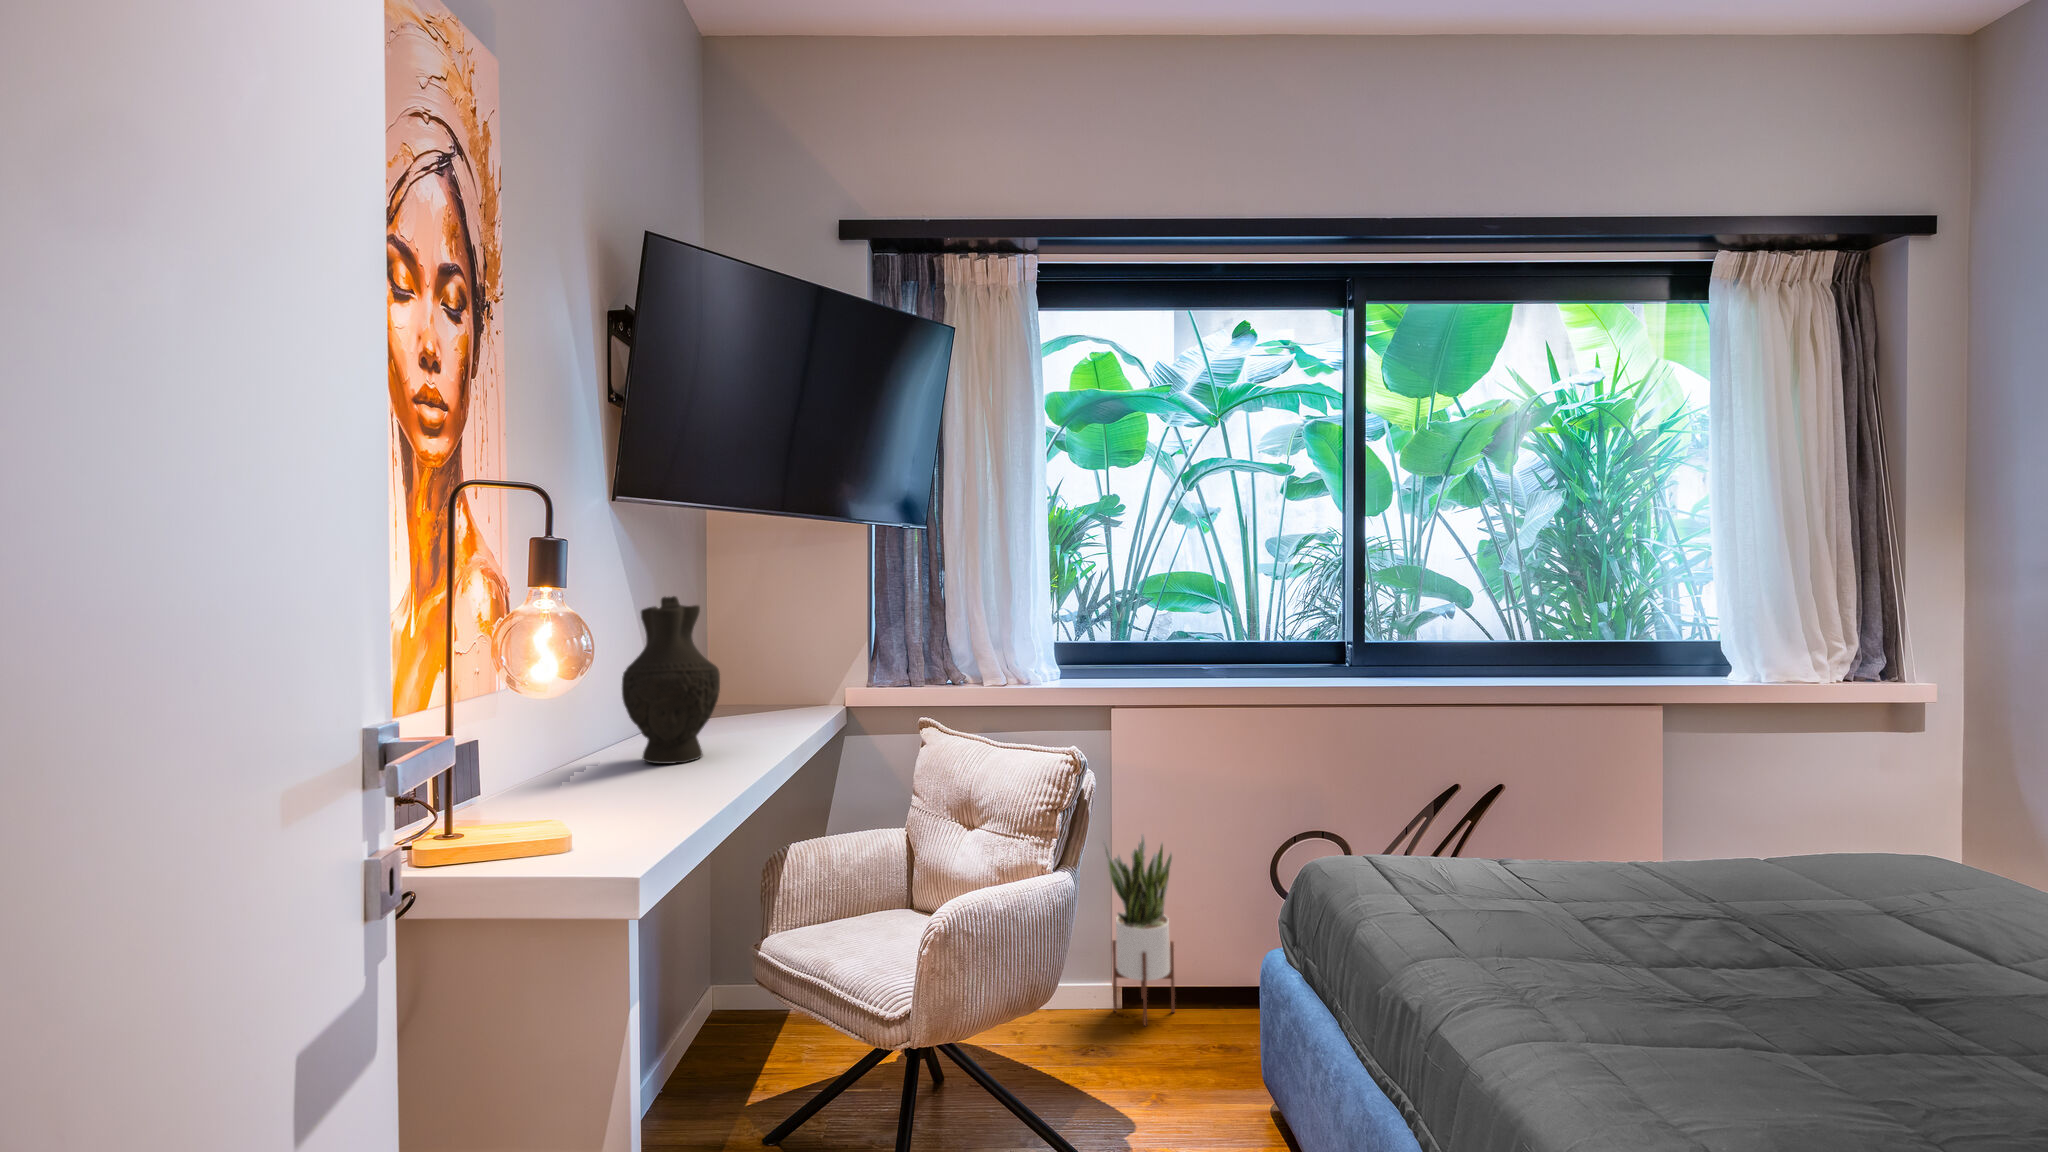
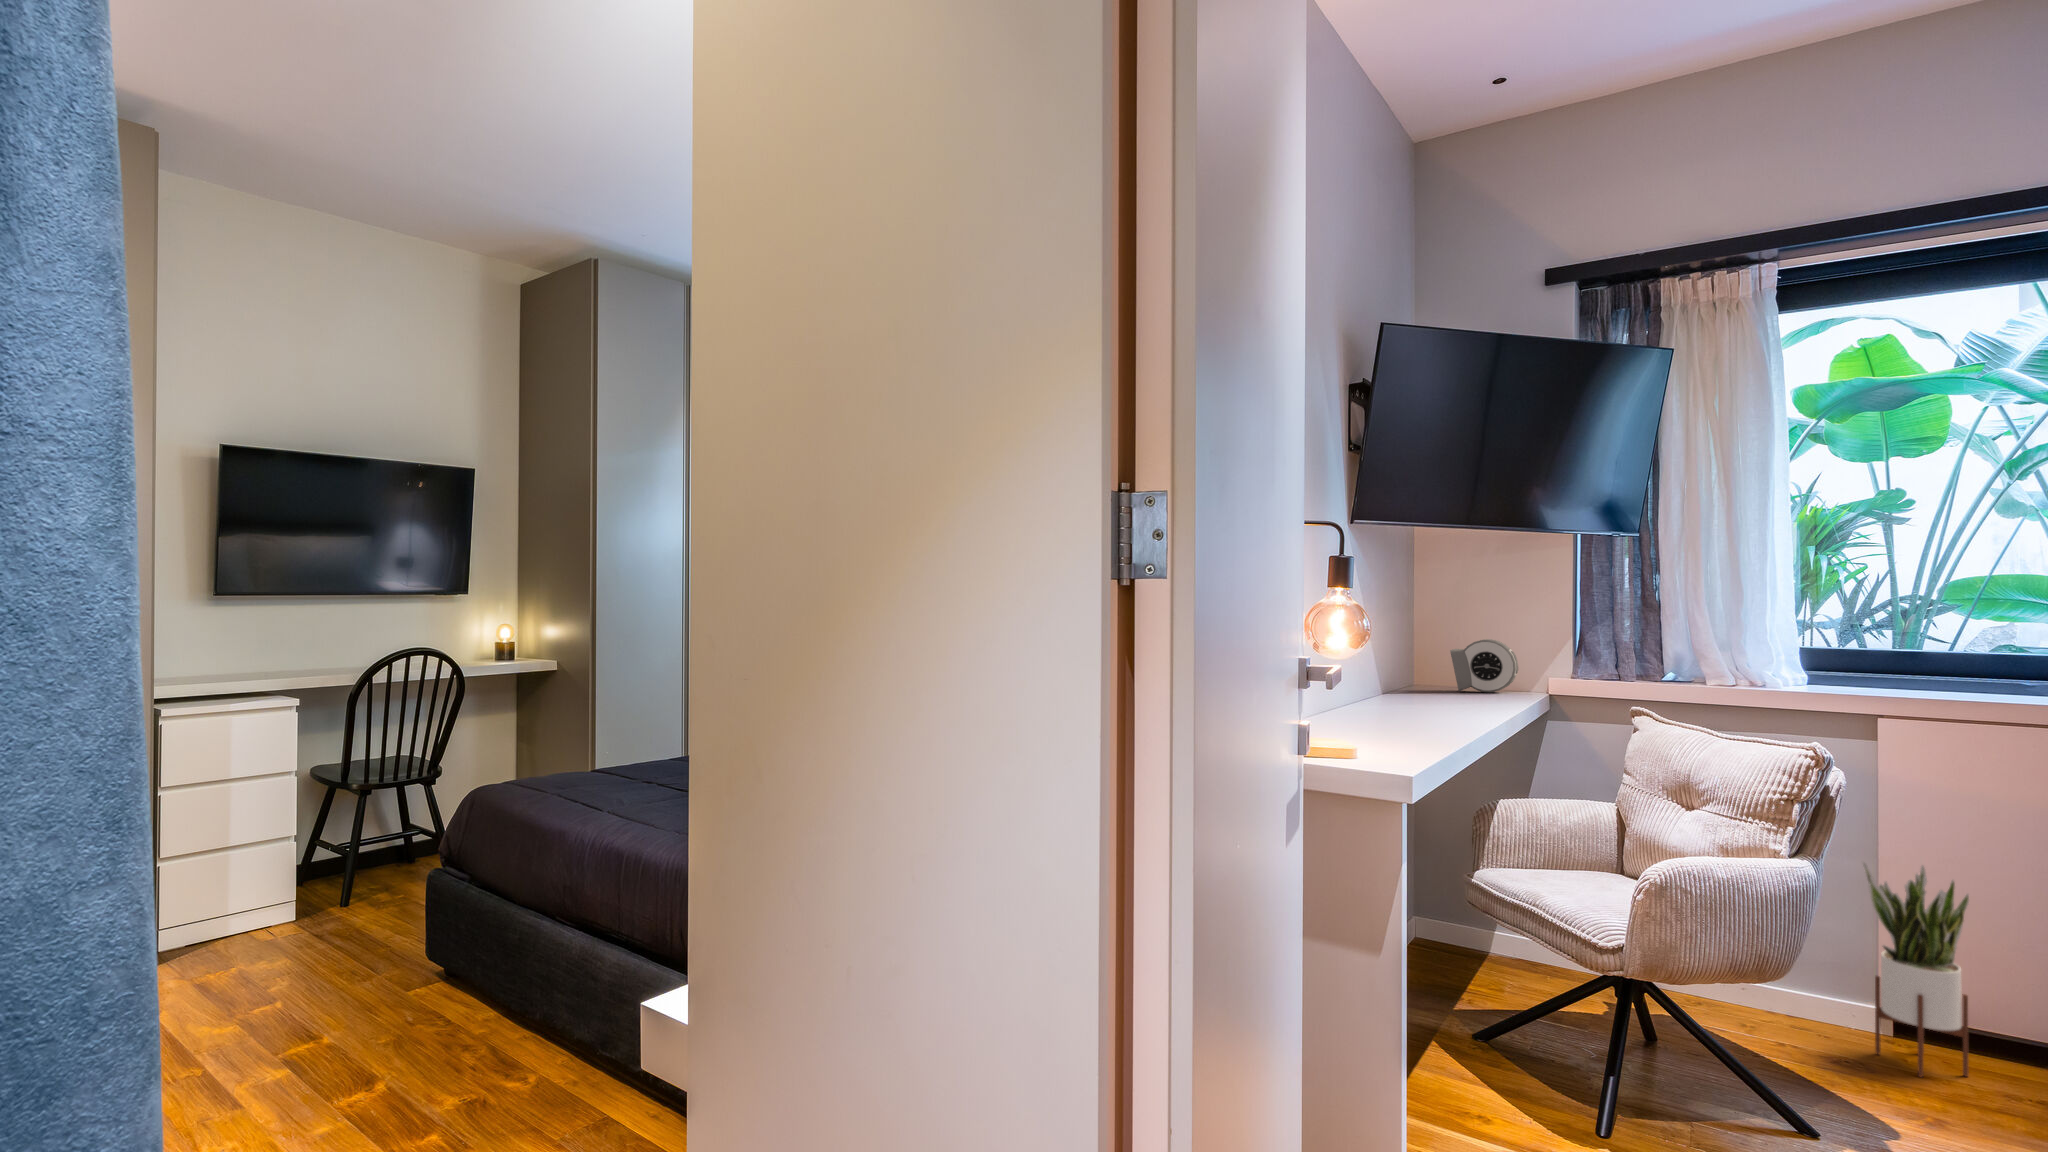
decorative vase: present [622,596,720,764] -> none [1367,584,1444,715]
alarm clock: none [741,650,813,712] -> present [1450,639,1518,692]

